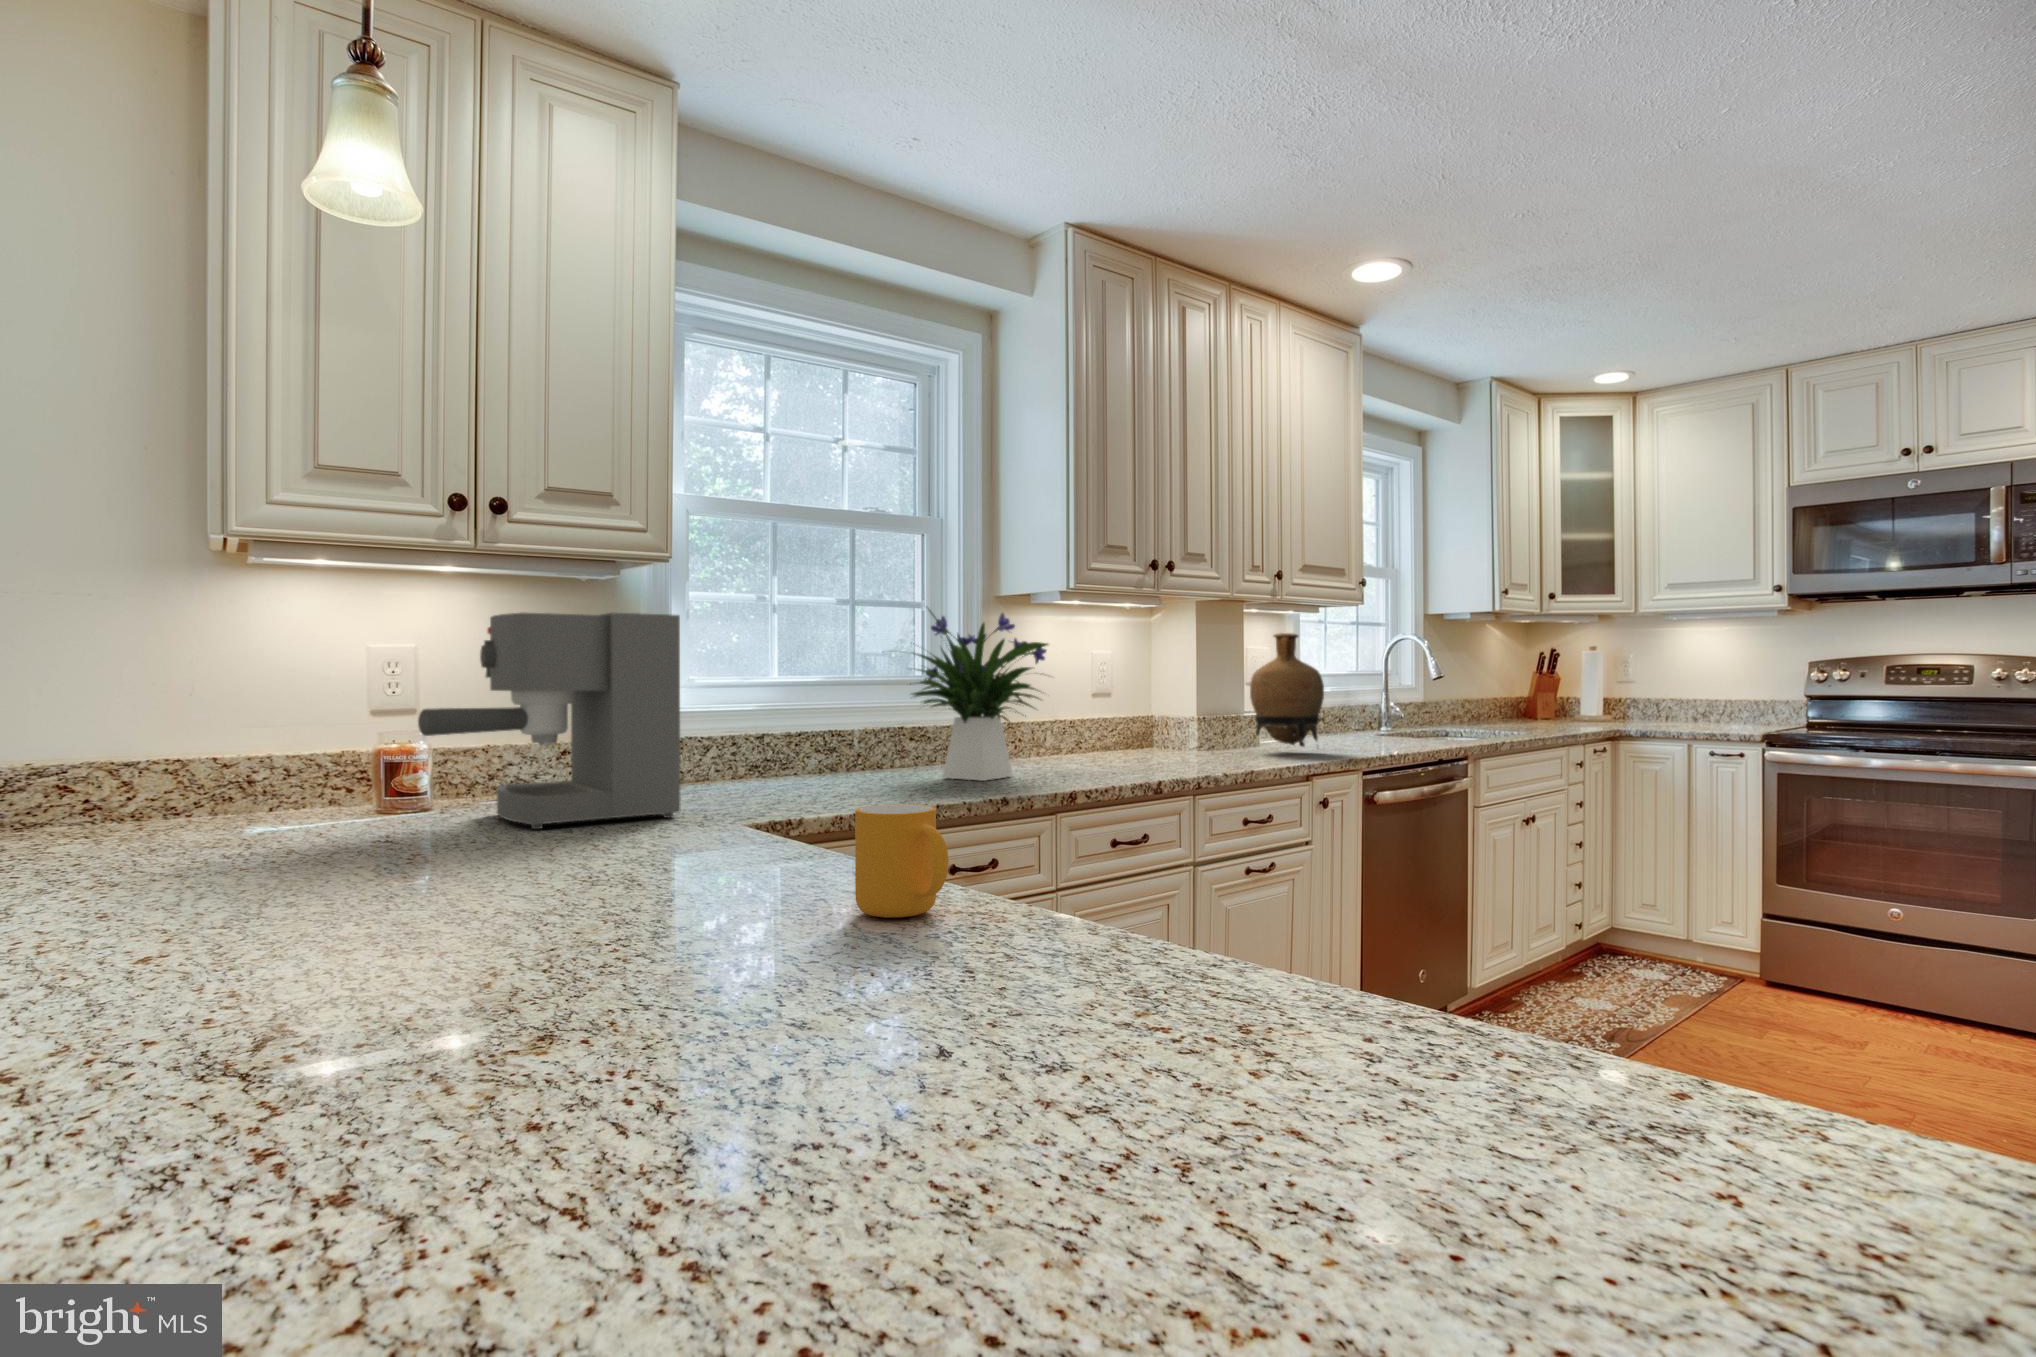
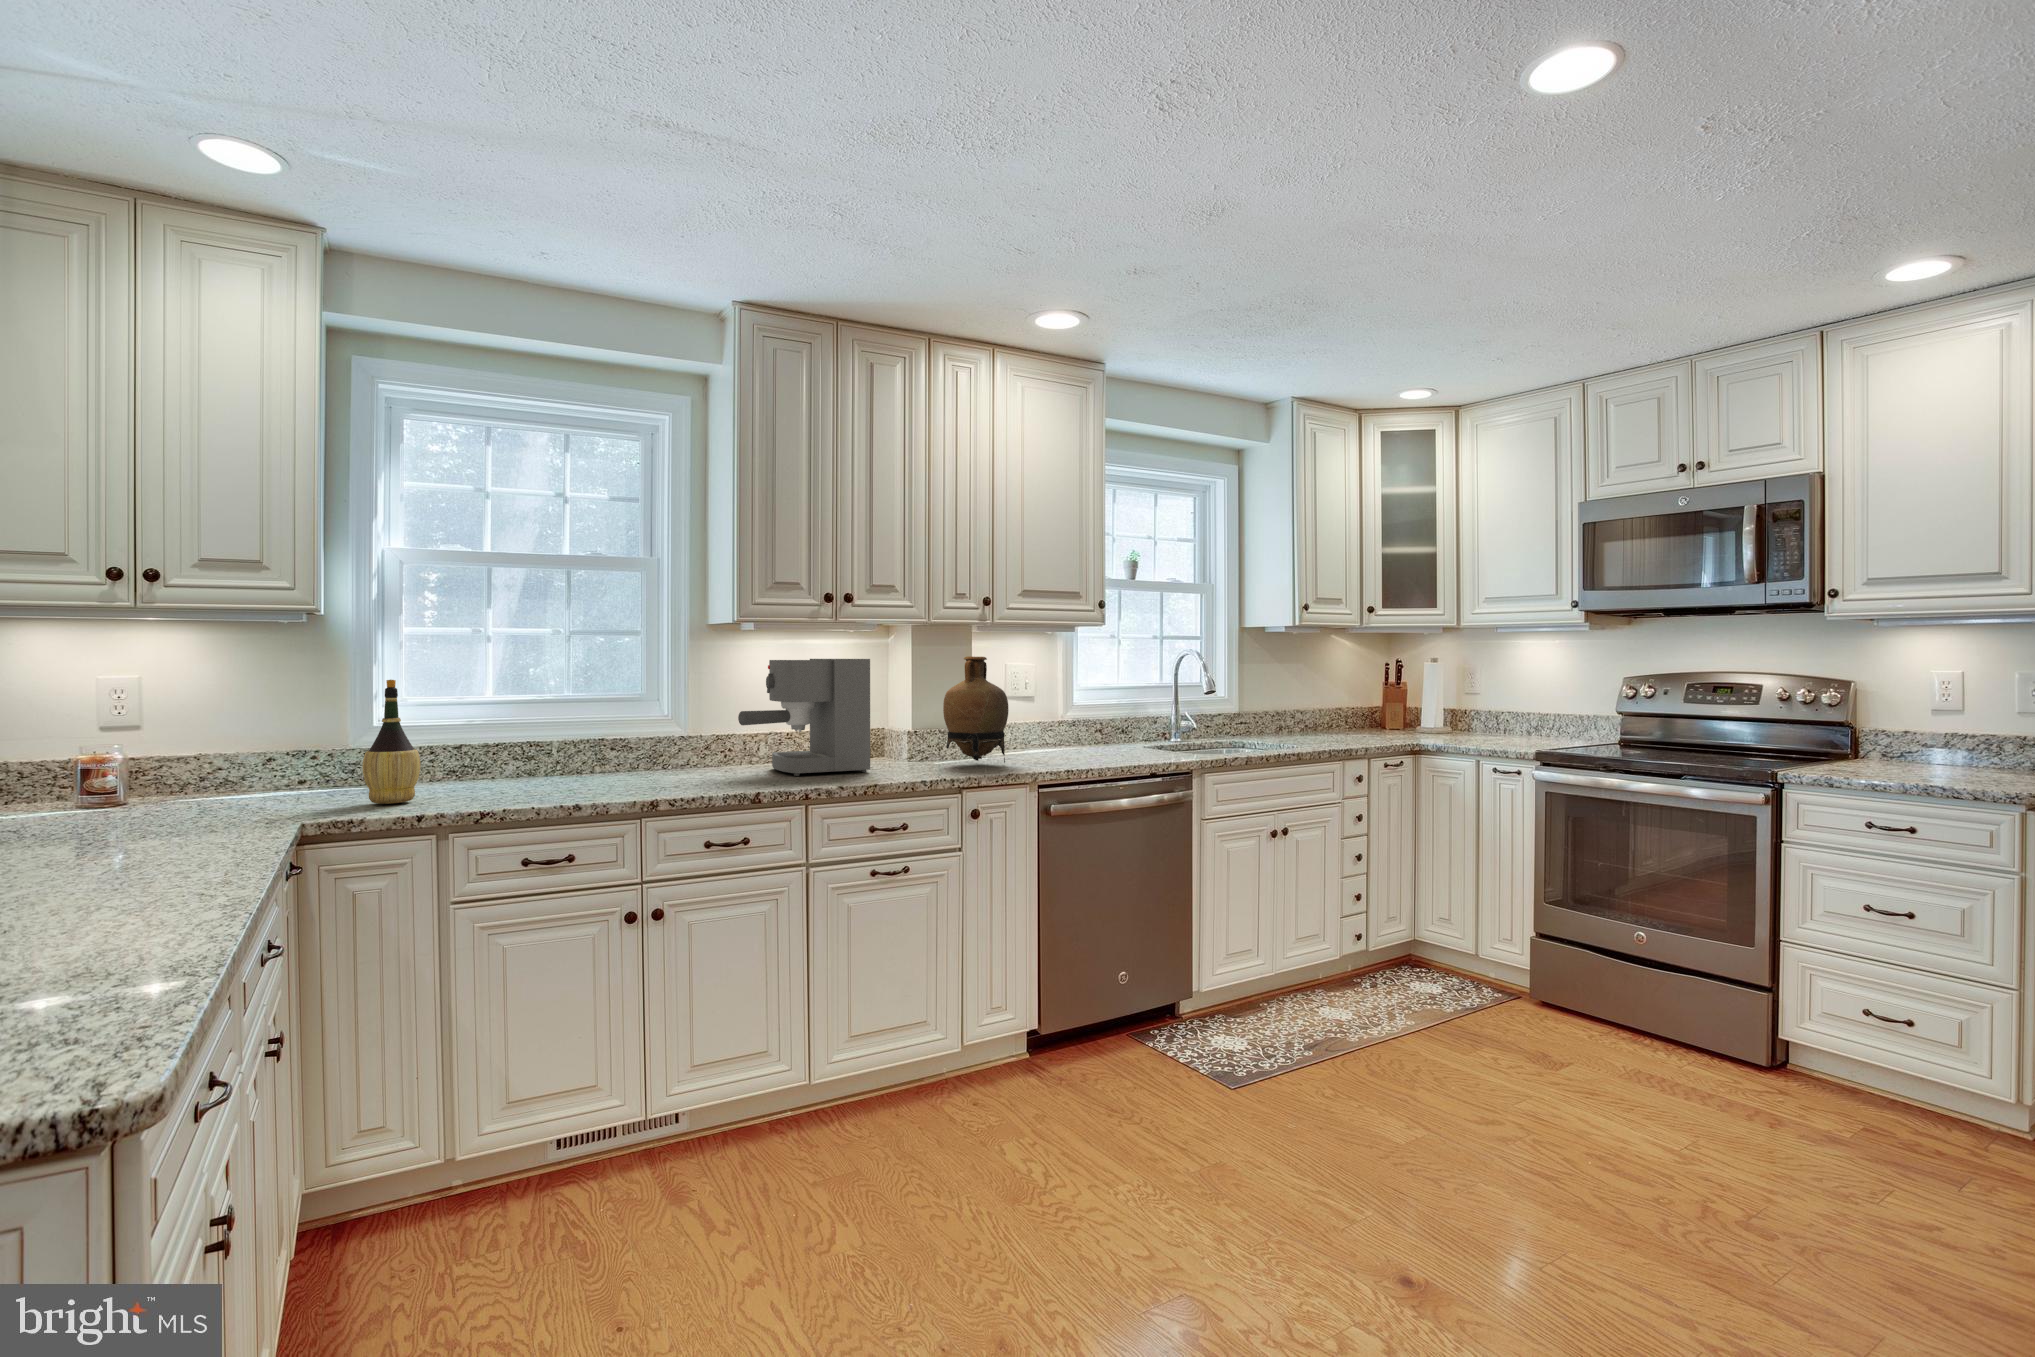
flower arrangement: present [912,610,1048,781] -> none [530,640,680,788]
coffee maker: present [418,612,680,829] -> present [738,659,870,776]
wine bottle: none [756,644,821,801] -> present [362,680,421,804]
mug: present [855,804,949,918] -> none [86,819,157,896]

